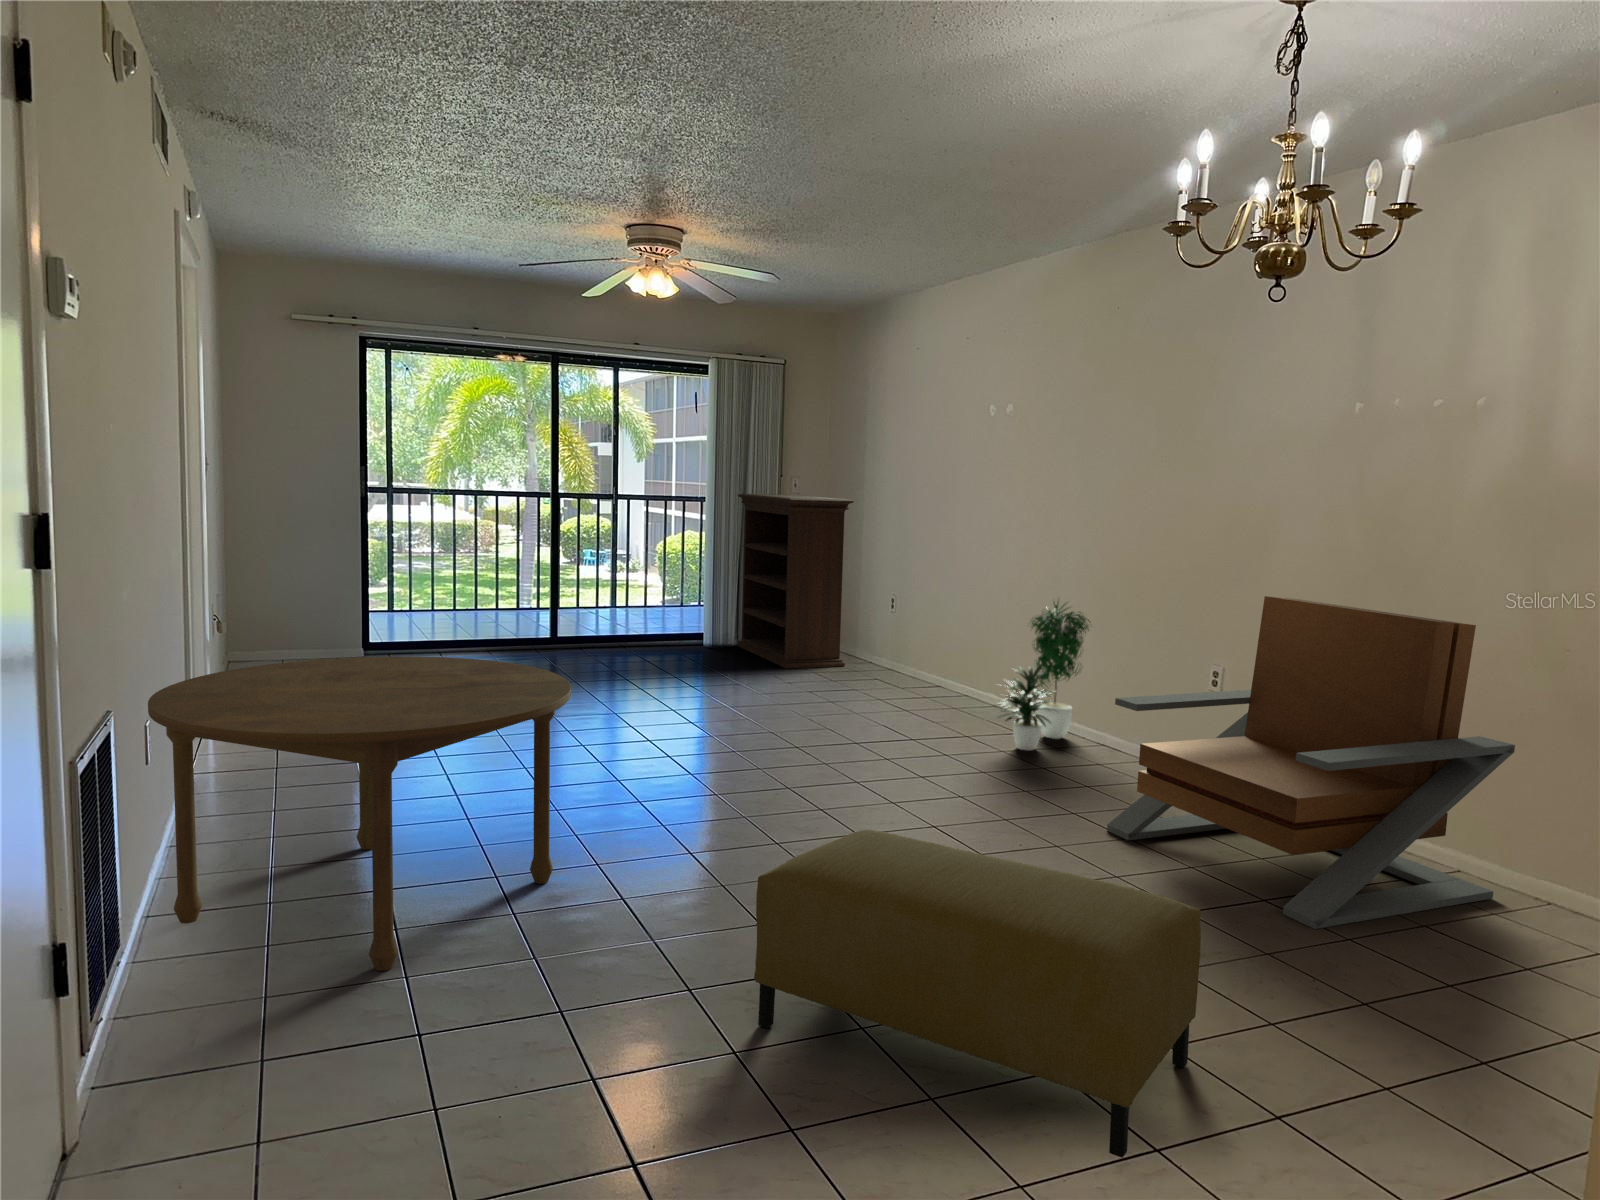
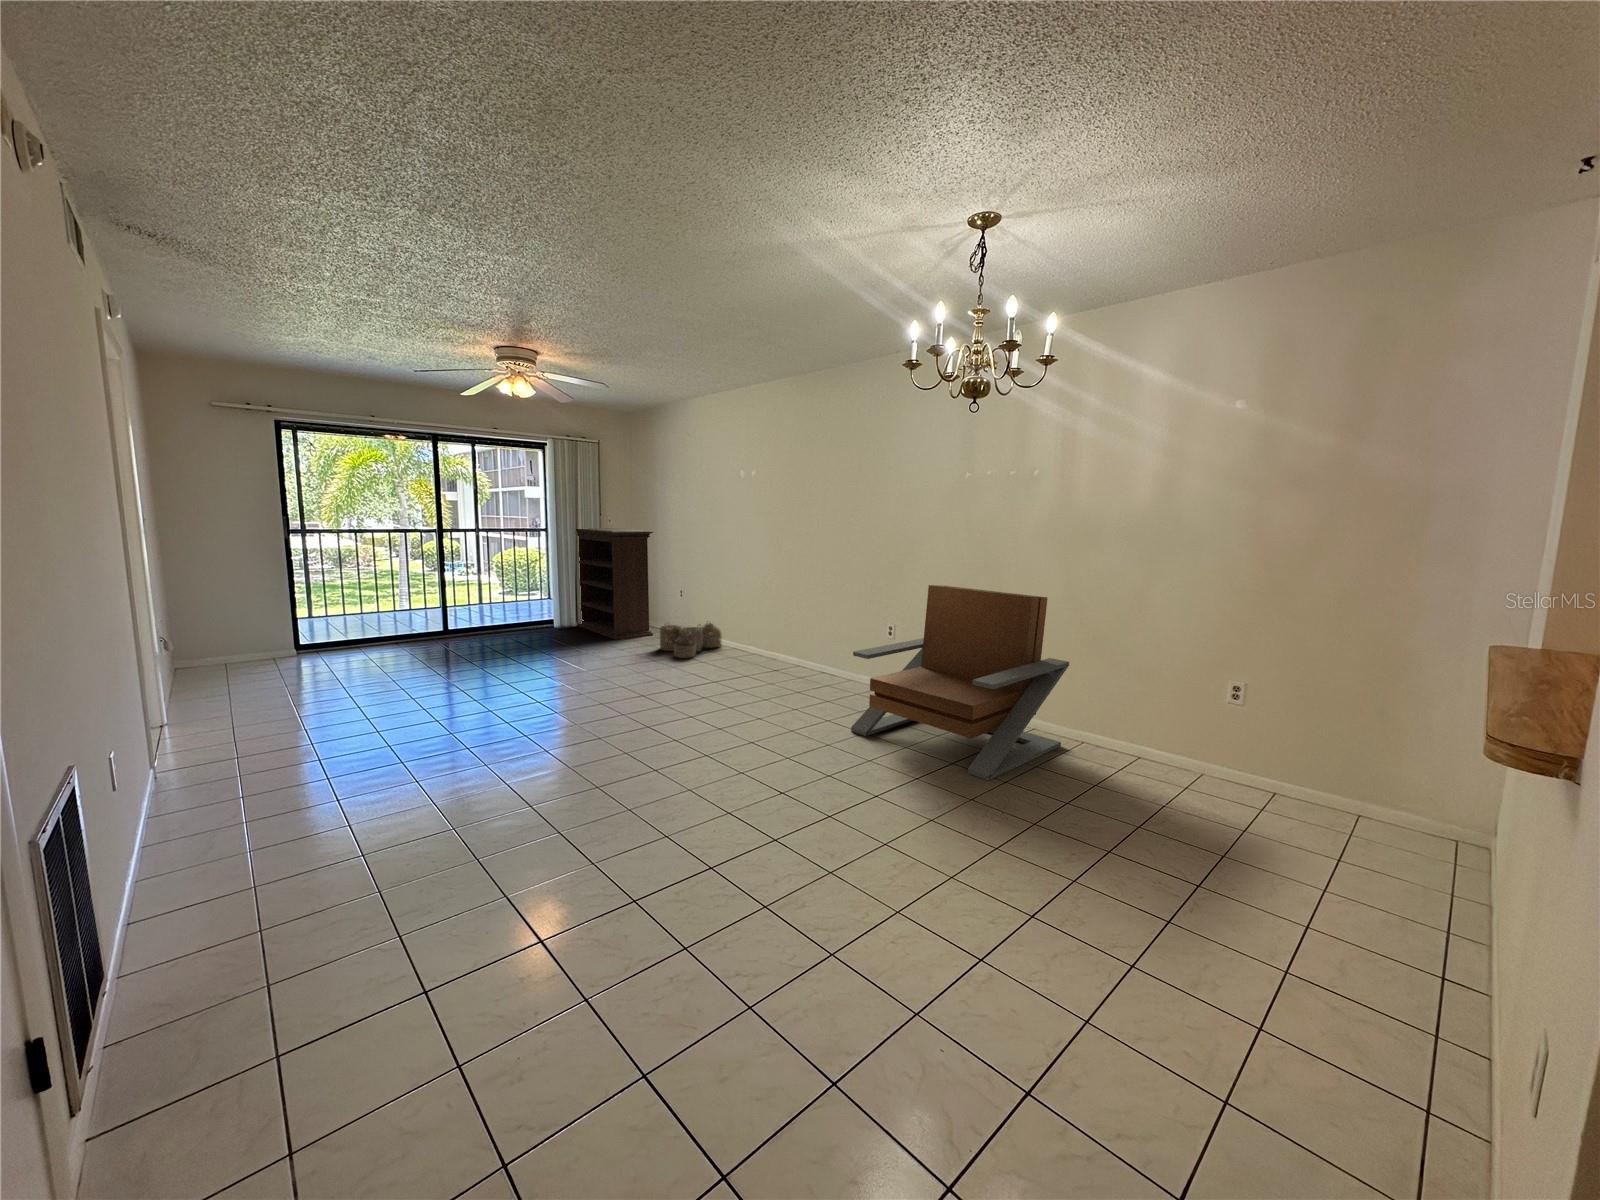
potted plant: present [998,603,1090,750] -> none [761,588,815,682]
woven basket: none [848,644,949,703] -> present [660,623,722,658]
dining table: present [148,656,571,971] -> none [113,668,510,937]
ottoman: present [754,830,1201,1158] -> none [689,767,976,974]

